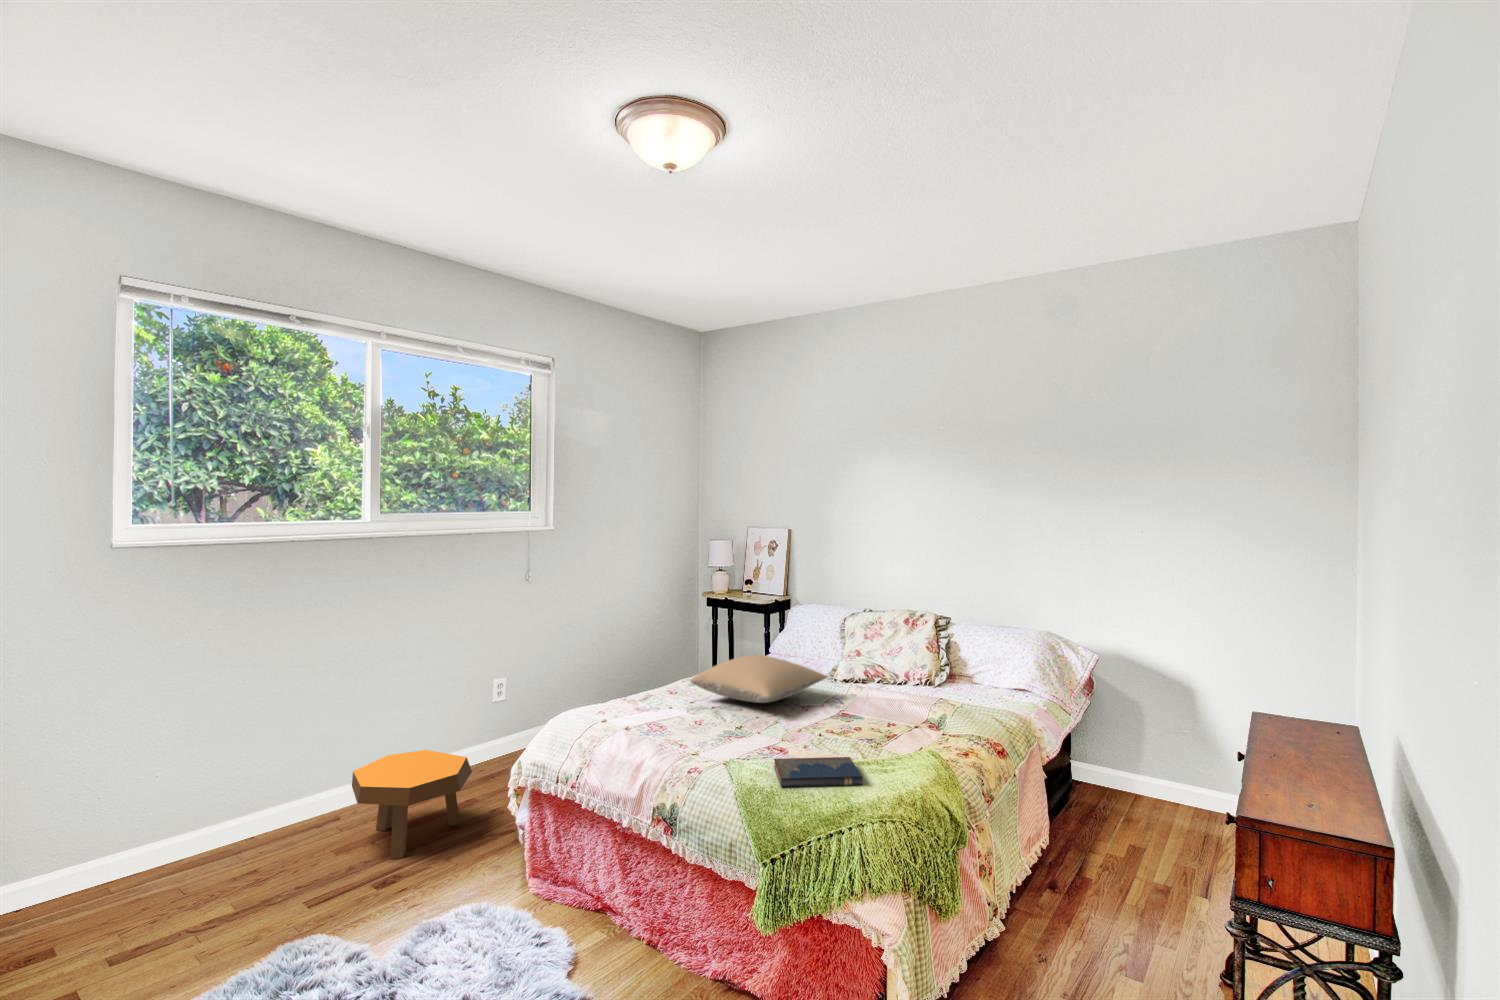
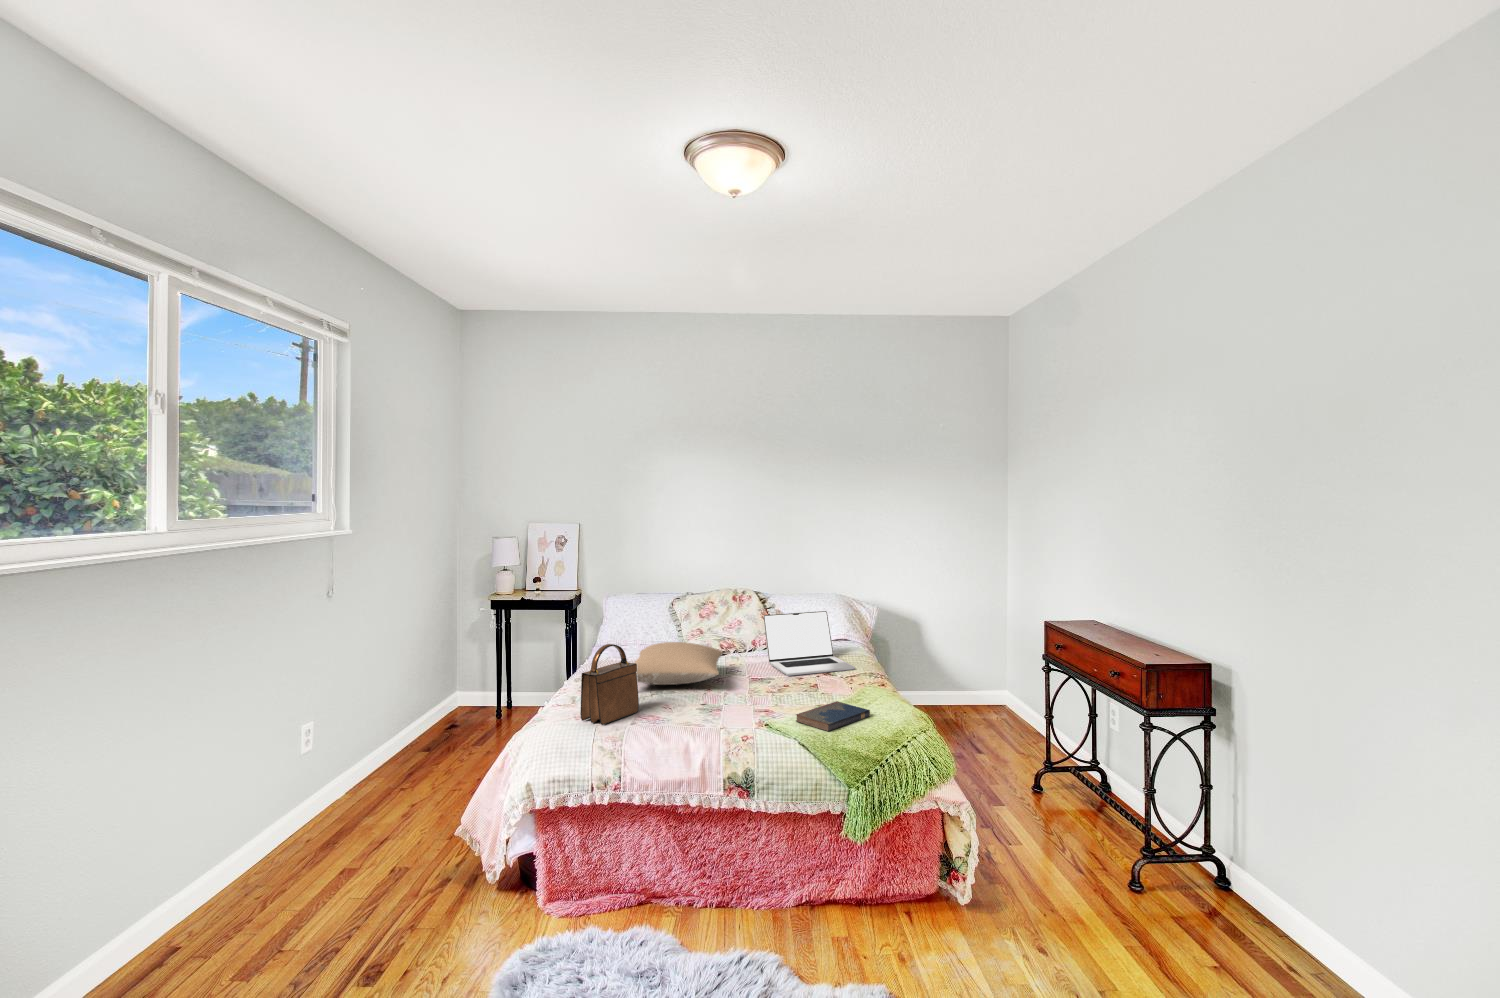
handbag: none [610,643,670,723] -> present [580,644,639,725]
laptop: none [874,643,974,729] -> present [764,611,855,676]
footstool: present [352,750,472,859] -> none [240,816,404,955]

